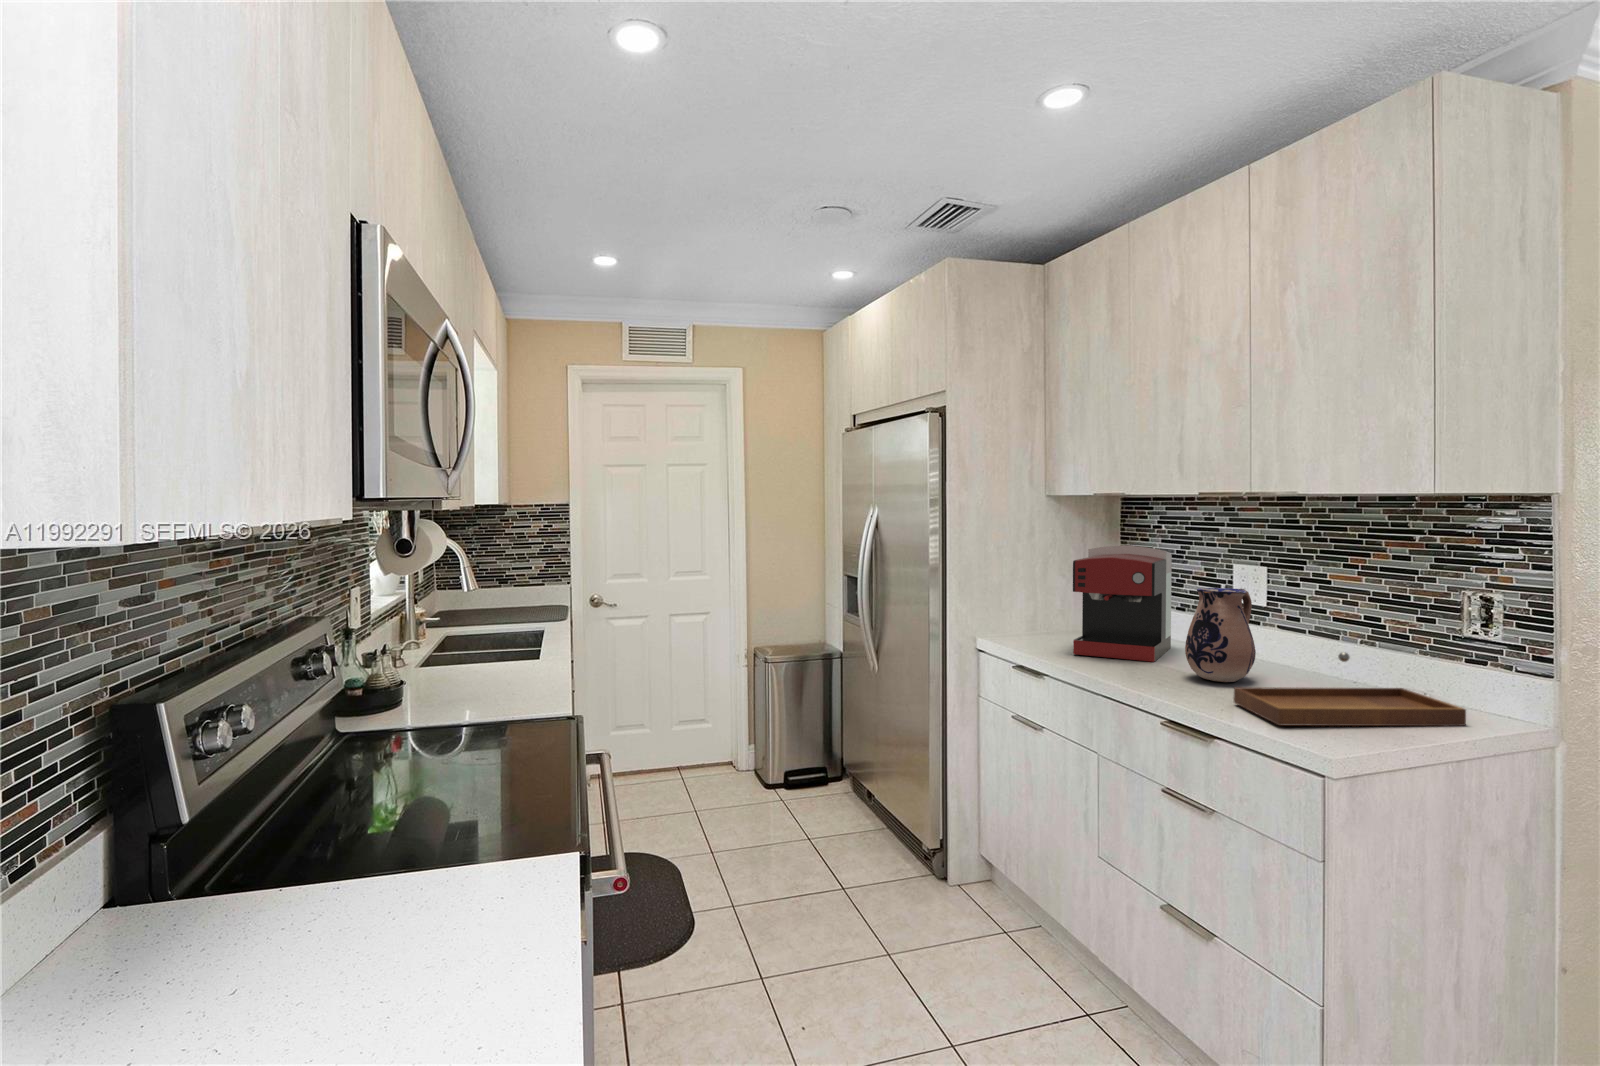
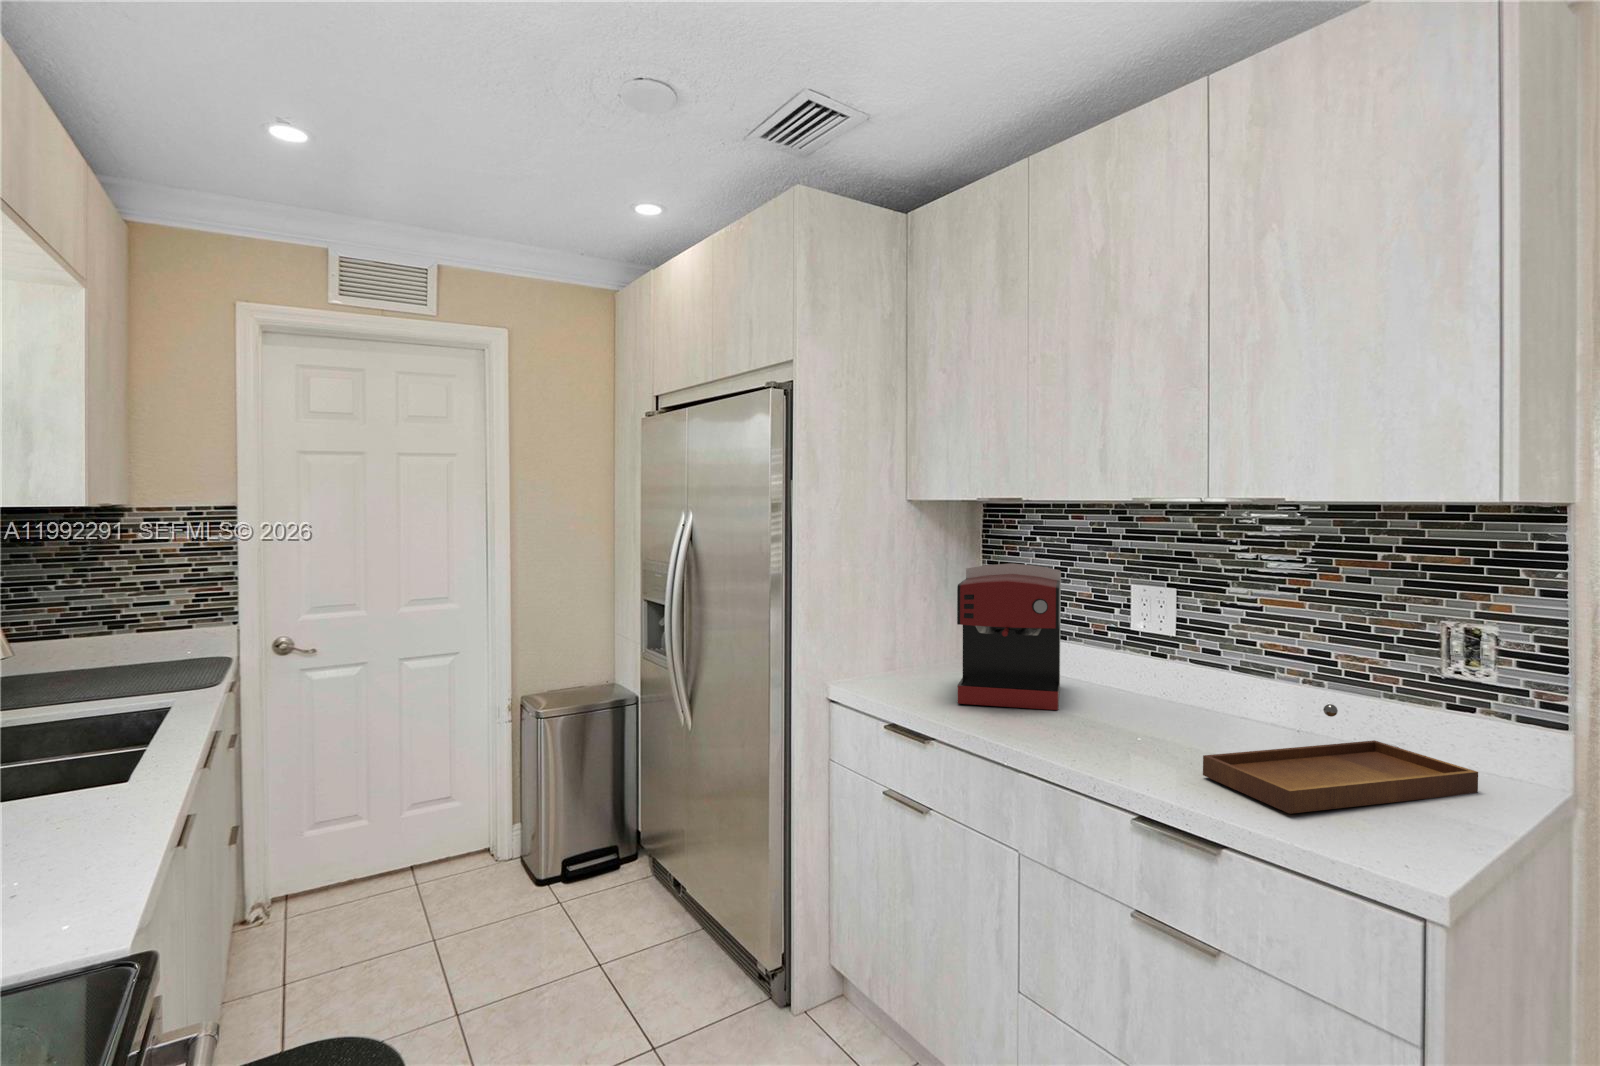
ceramic pitcher: present [1185,588,1256,682] -> none [1111,619,1196,739]

